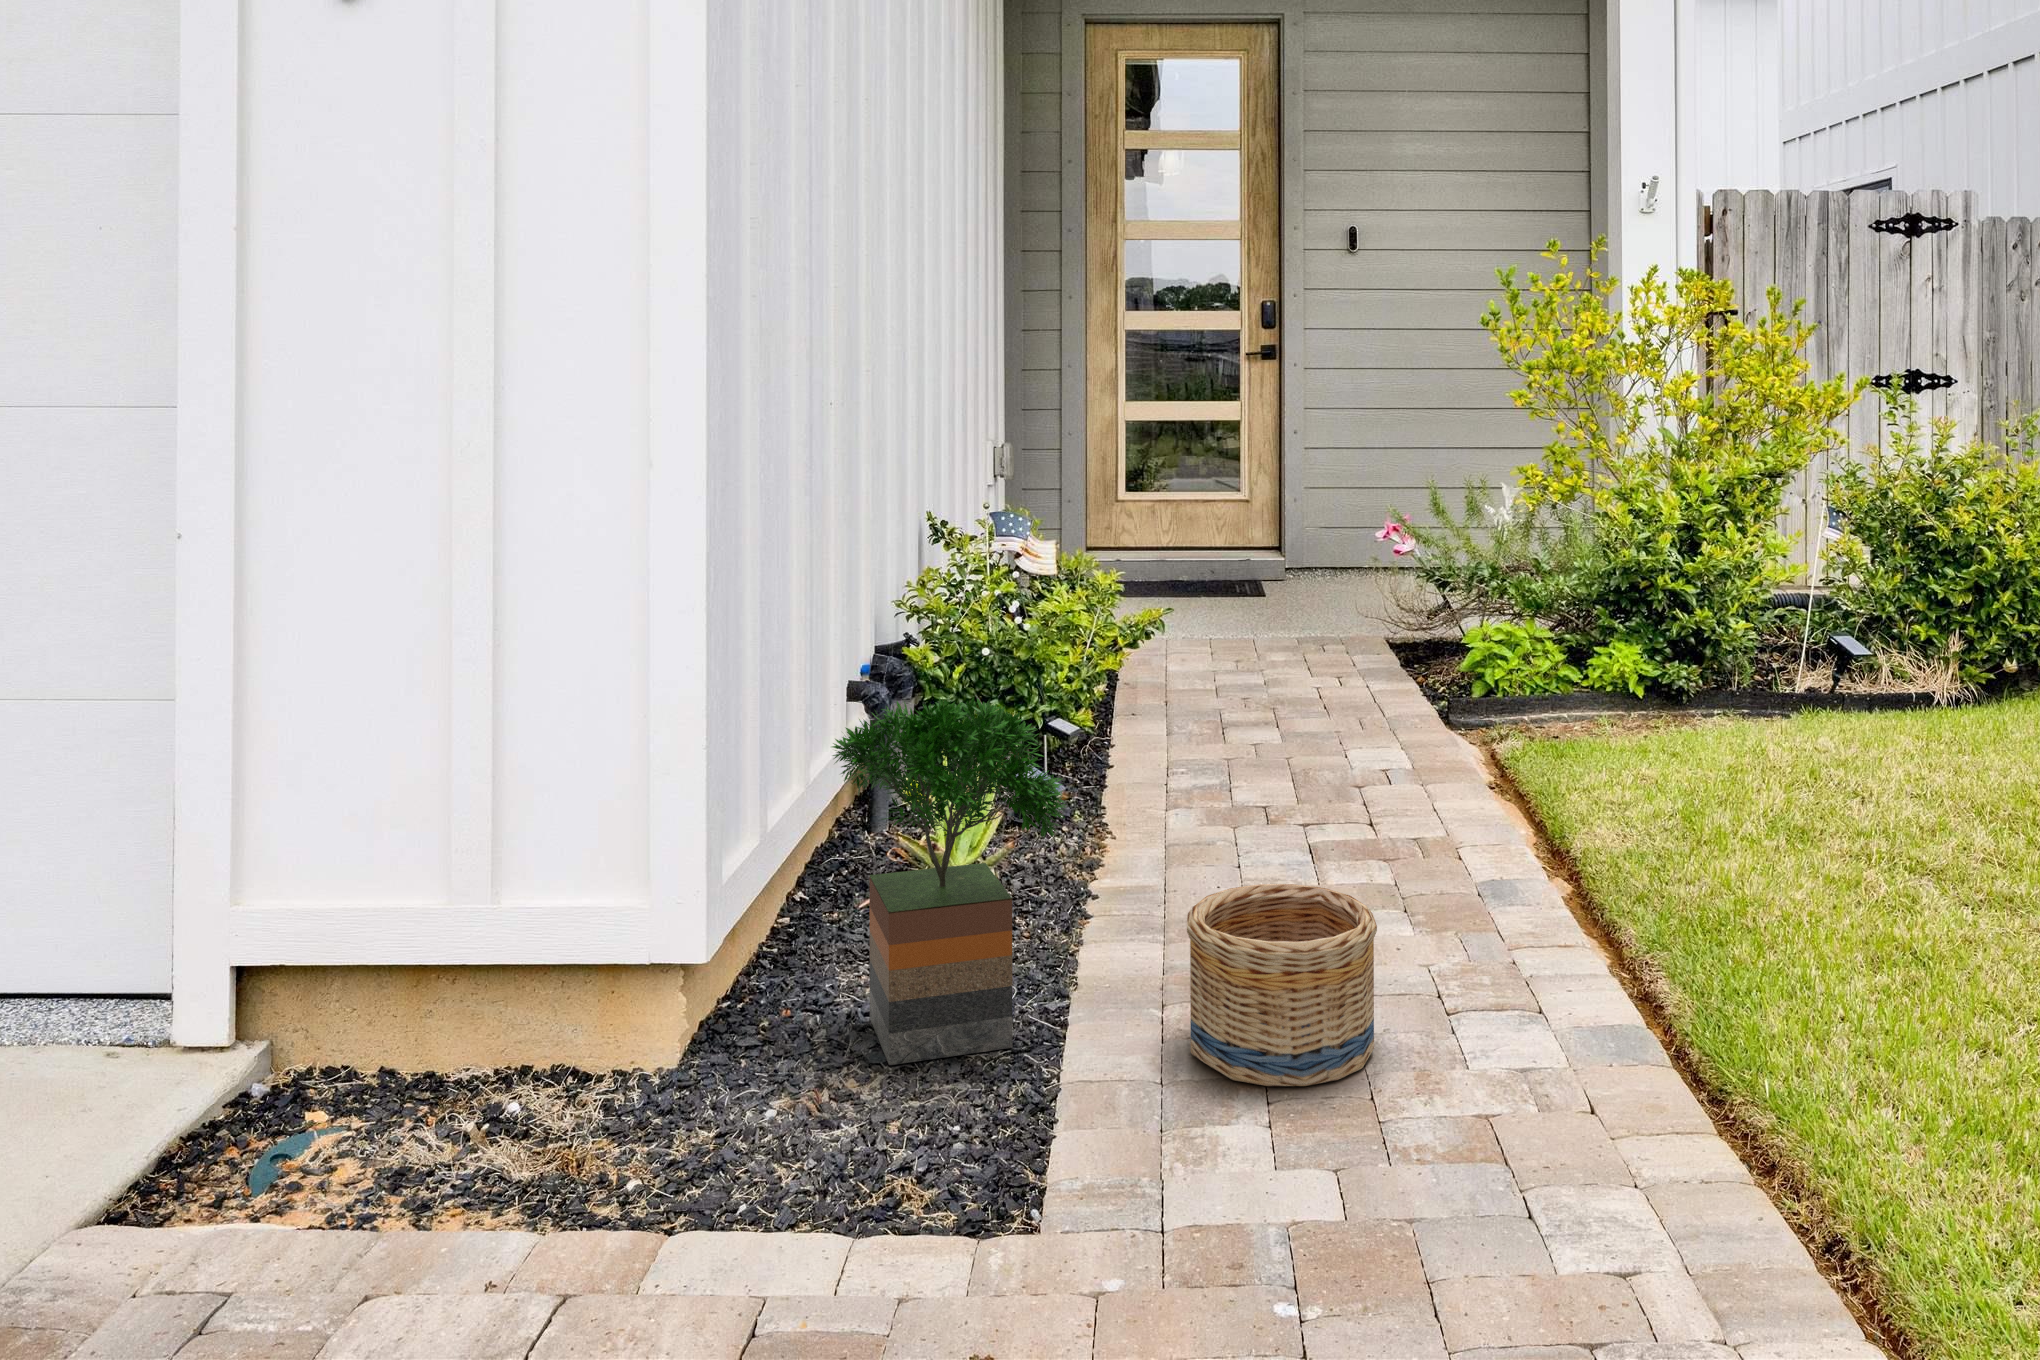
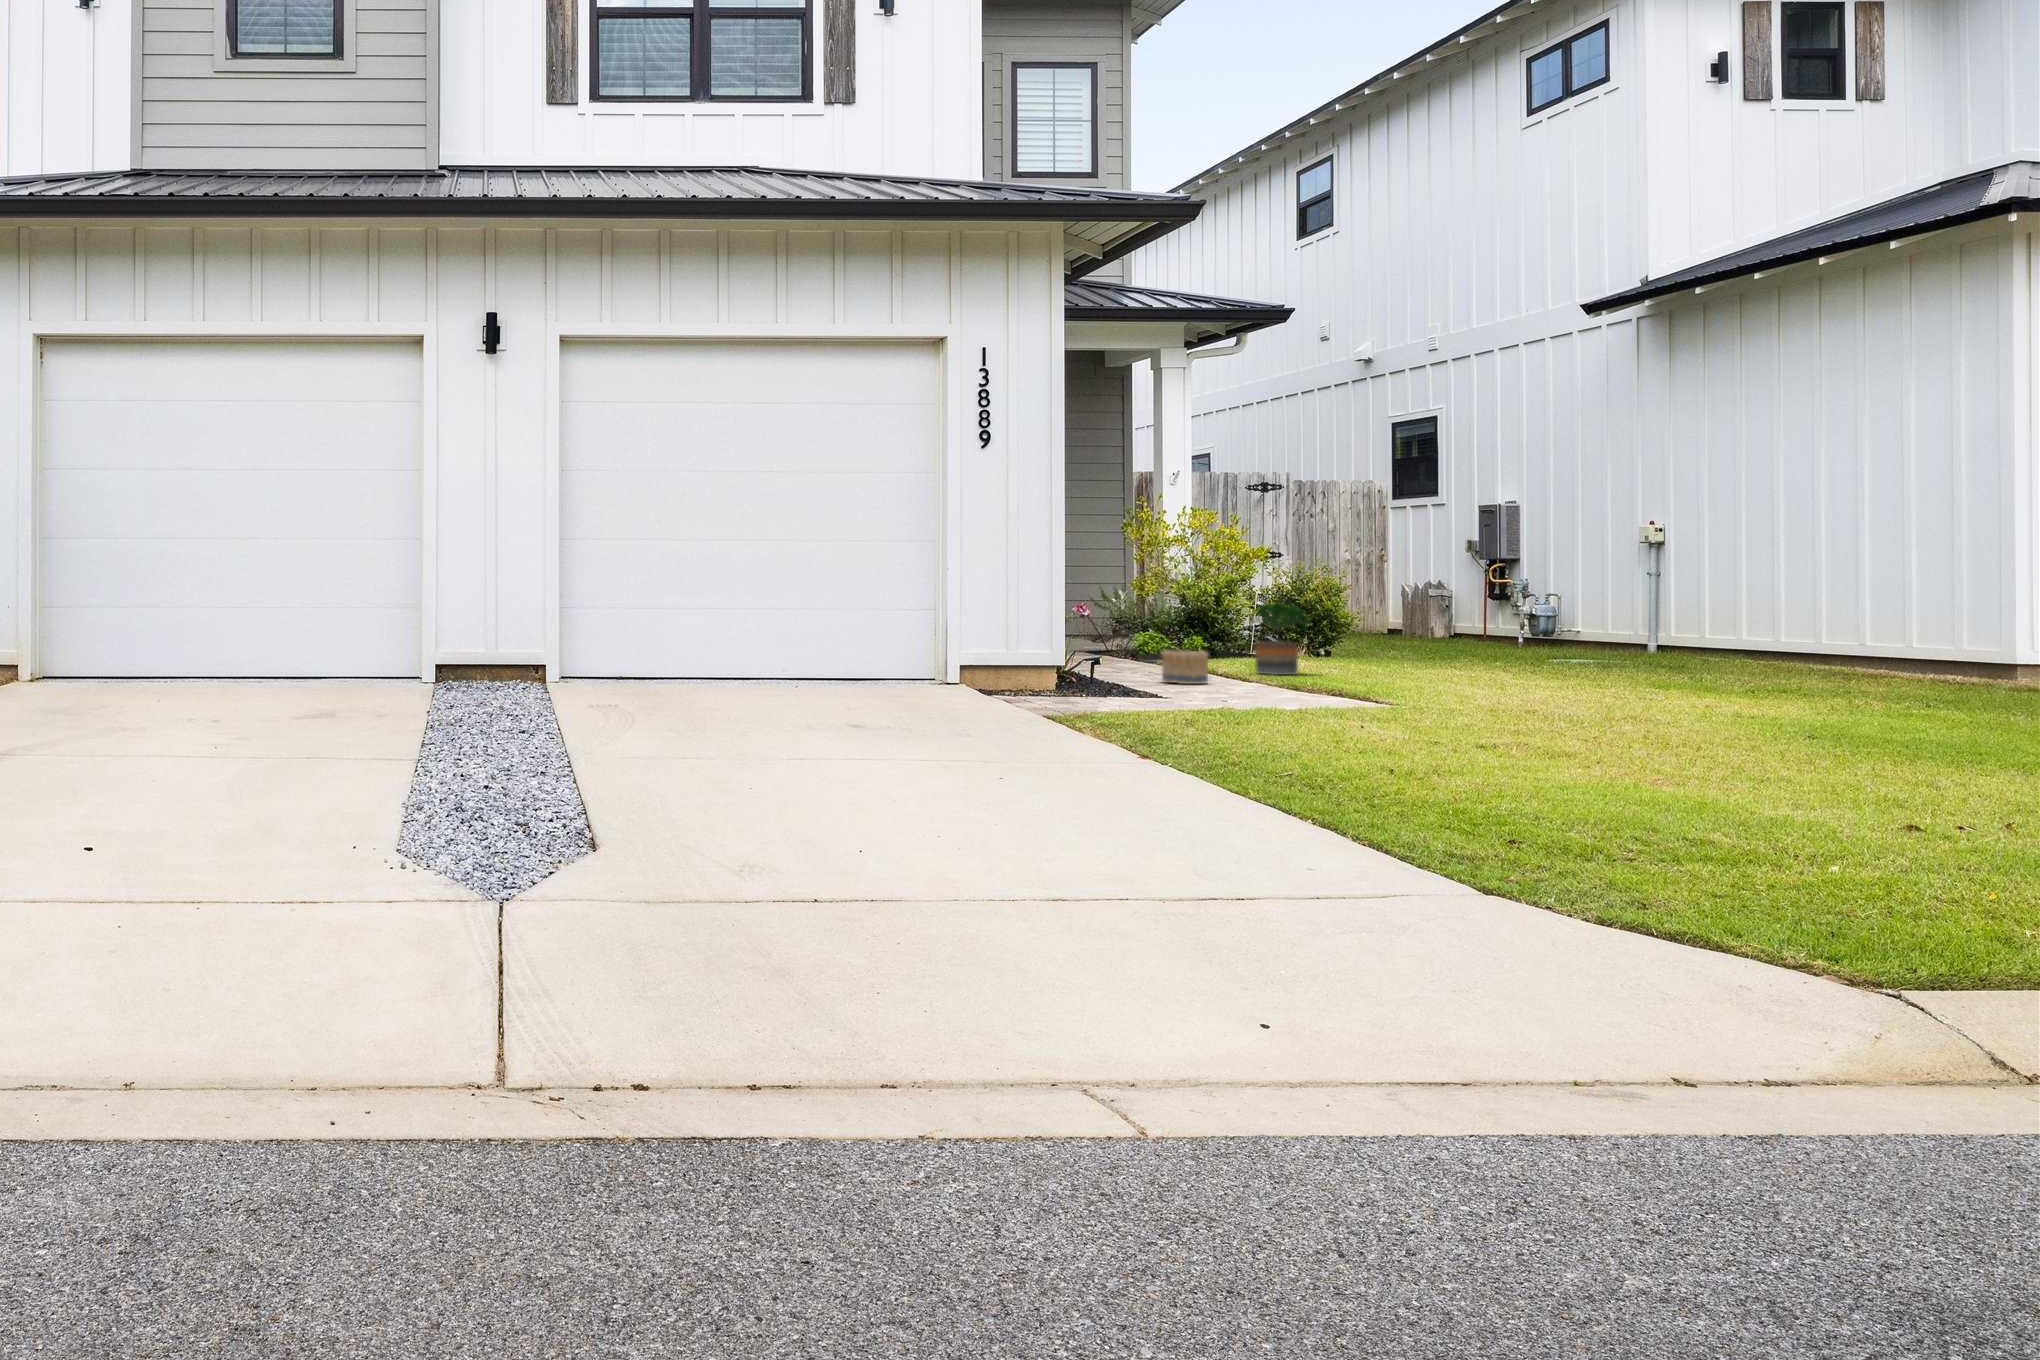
potted tree: present [832,696,1065,1065] -> present [1251,603,1310,675]

